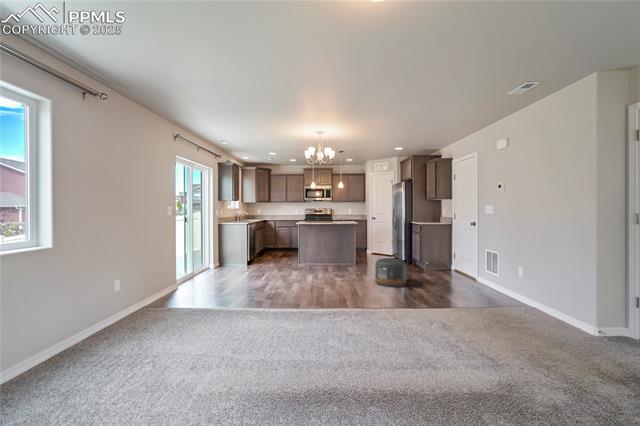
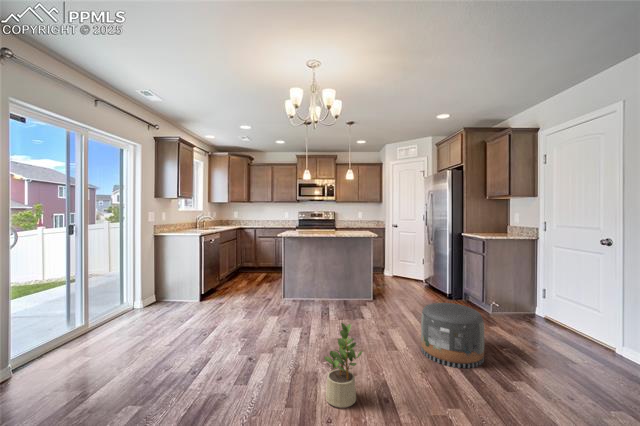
potted plant: none [324,261,341,296] -> present [324,323,362,407]

